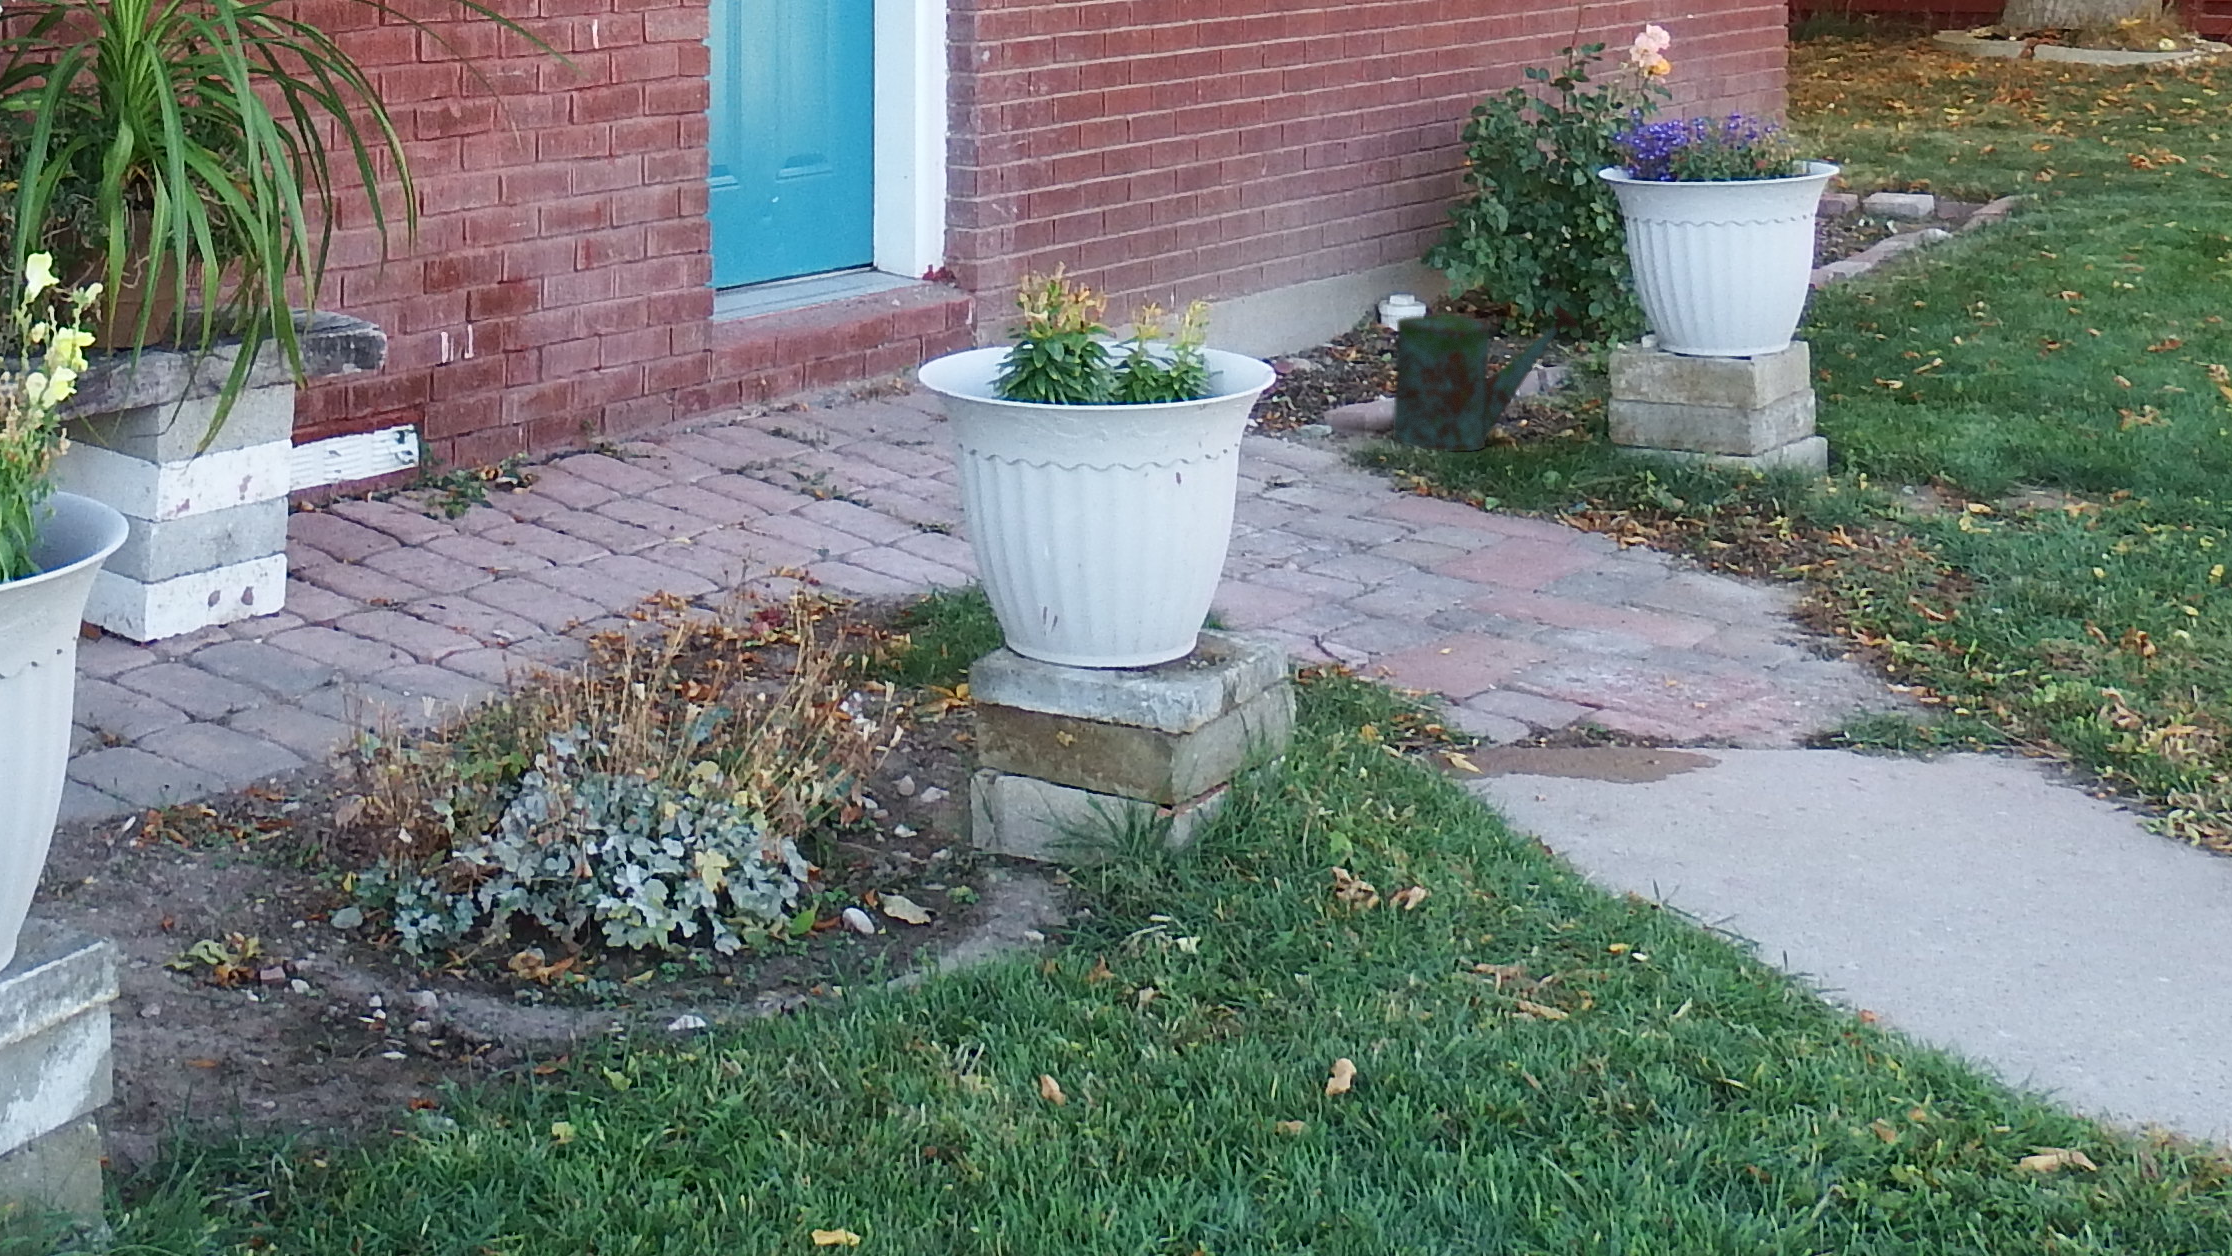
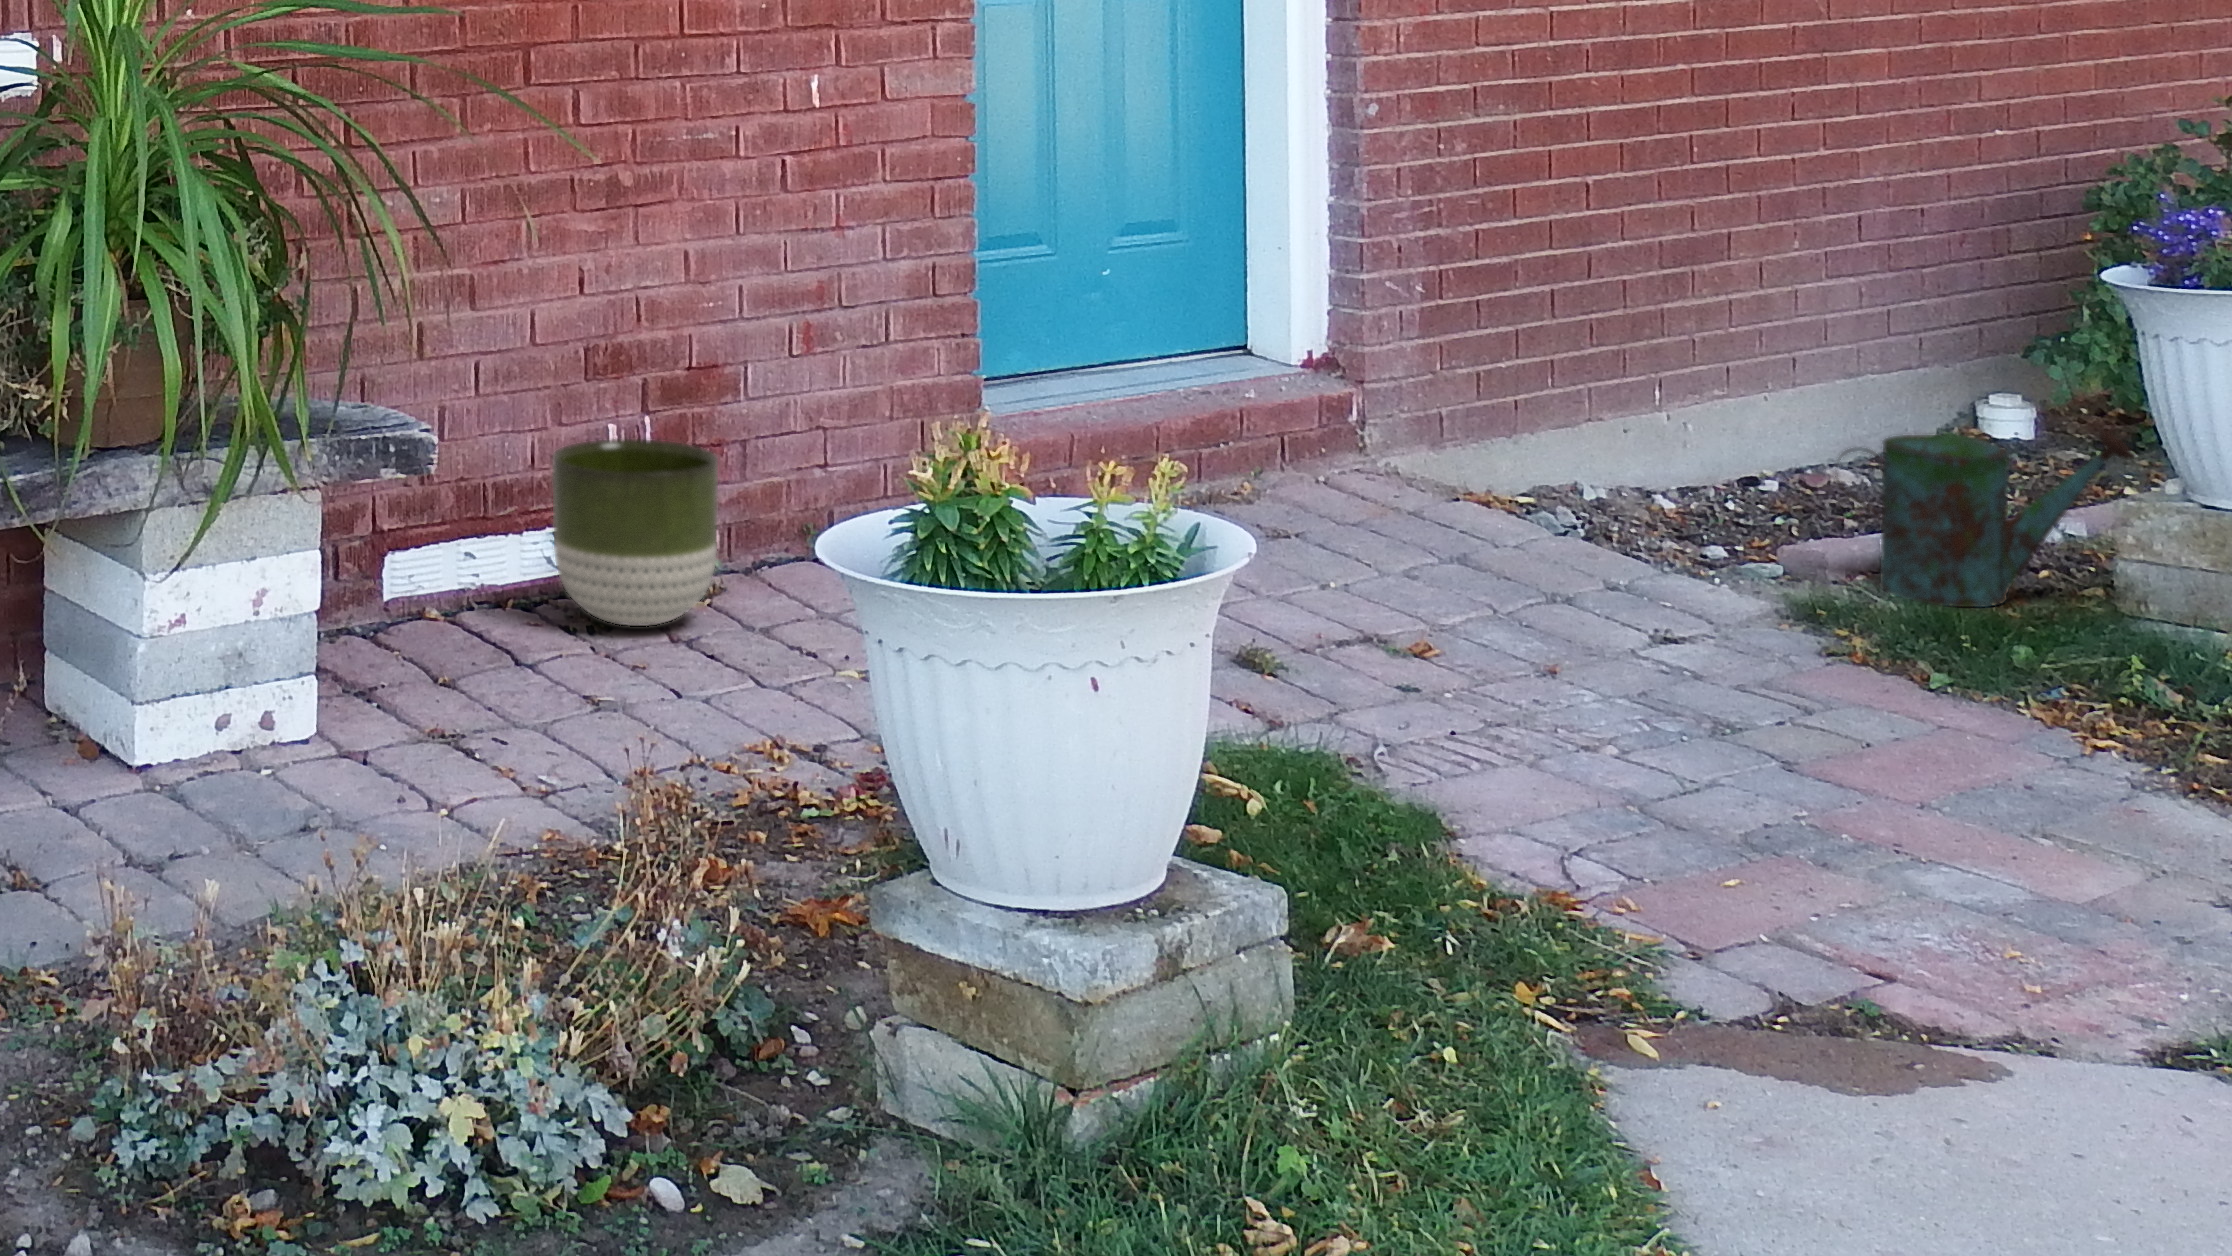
planter: none [410,344,557,508] -> present [552,439,718,626]

